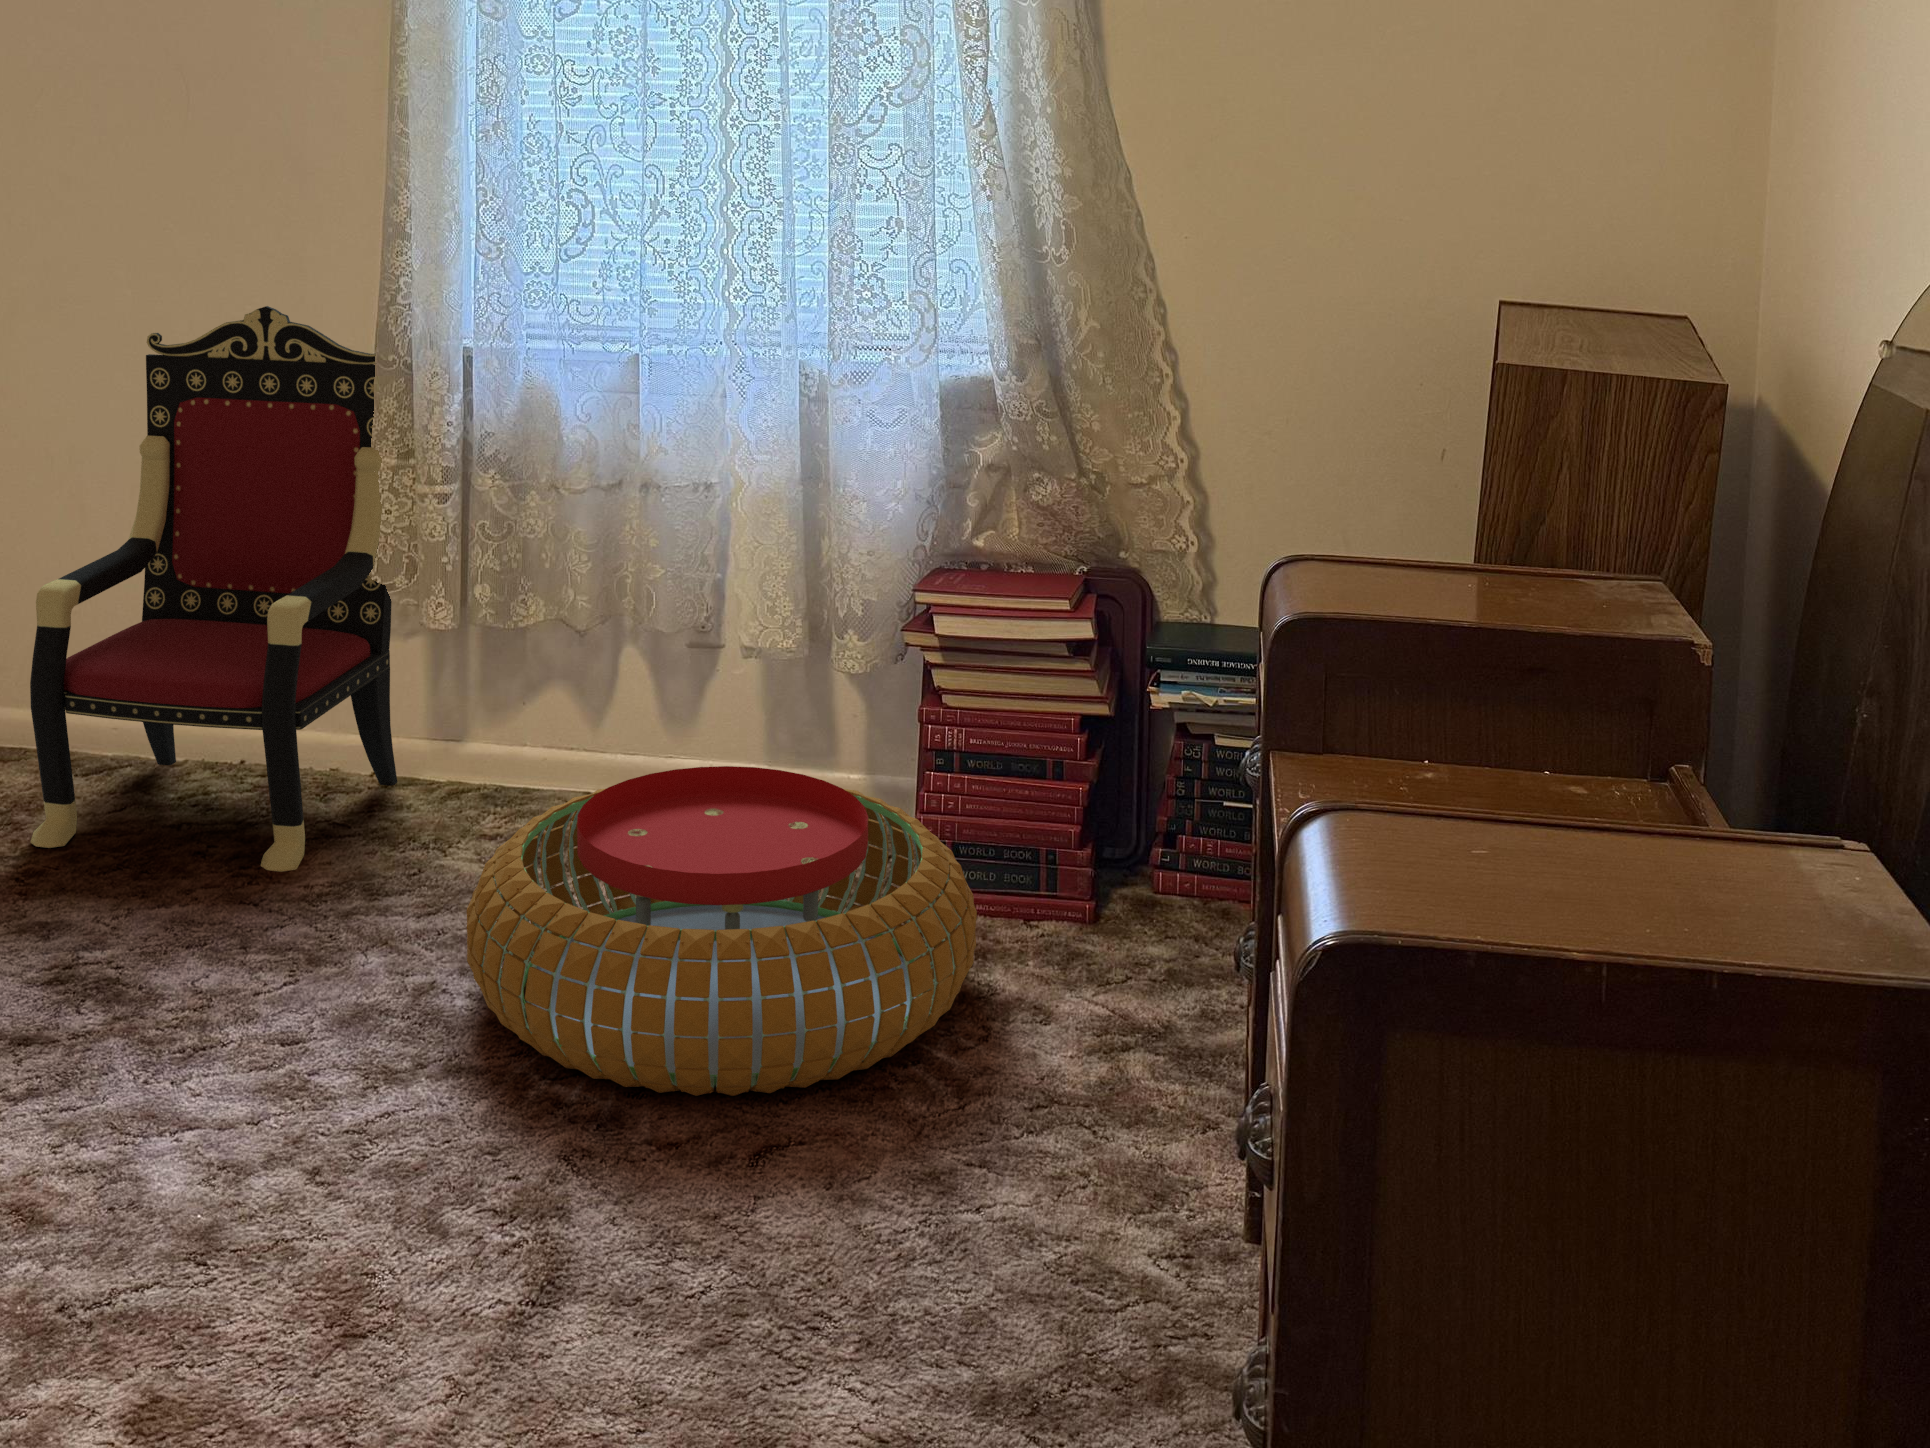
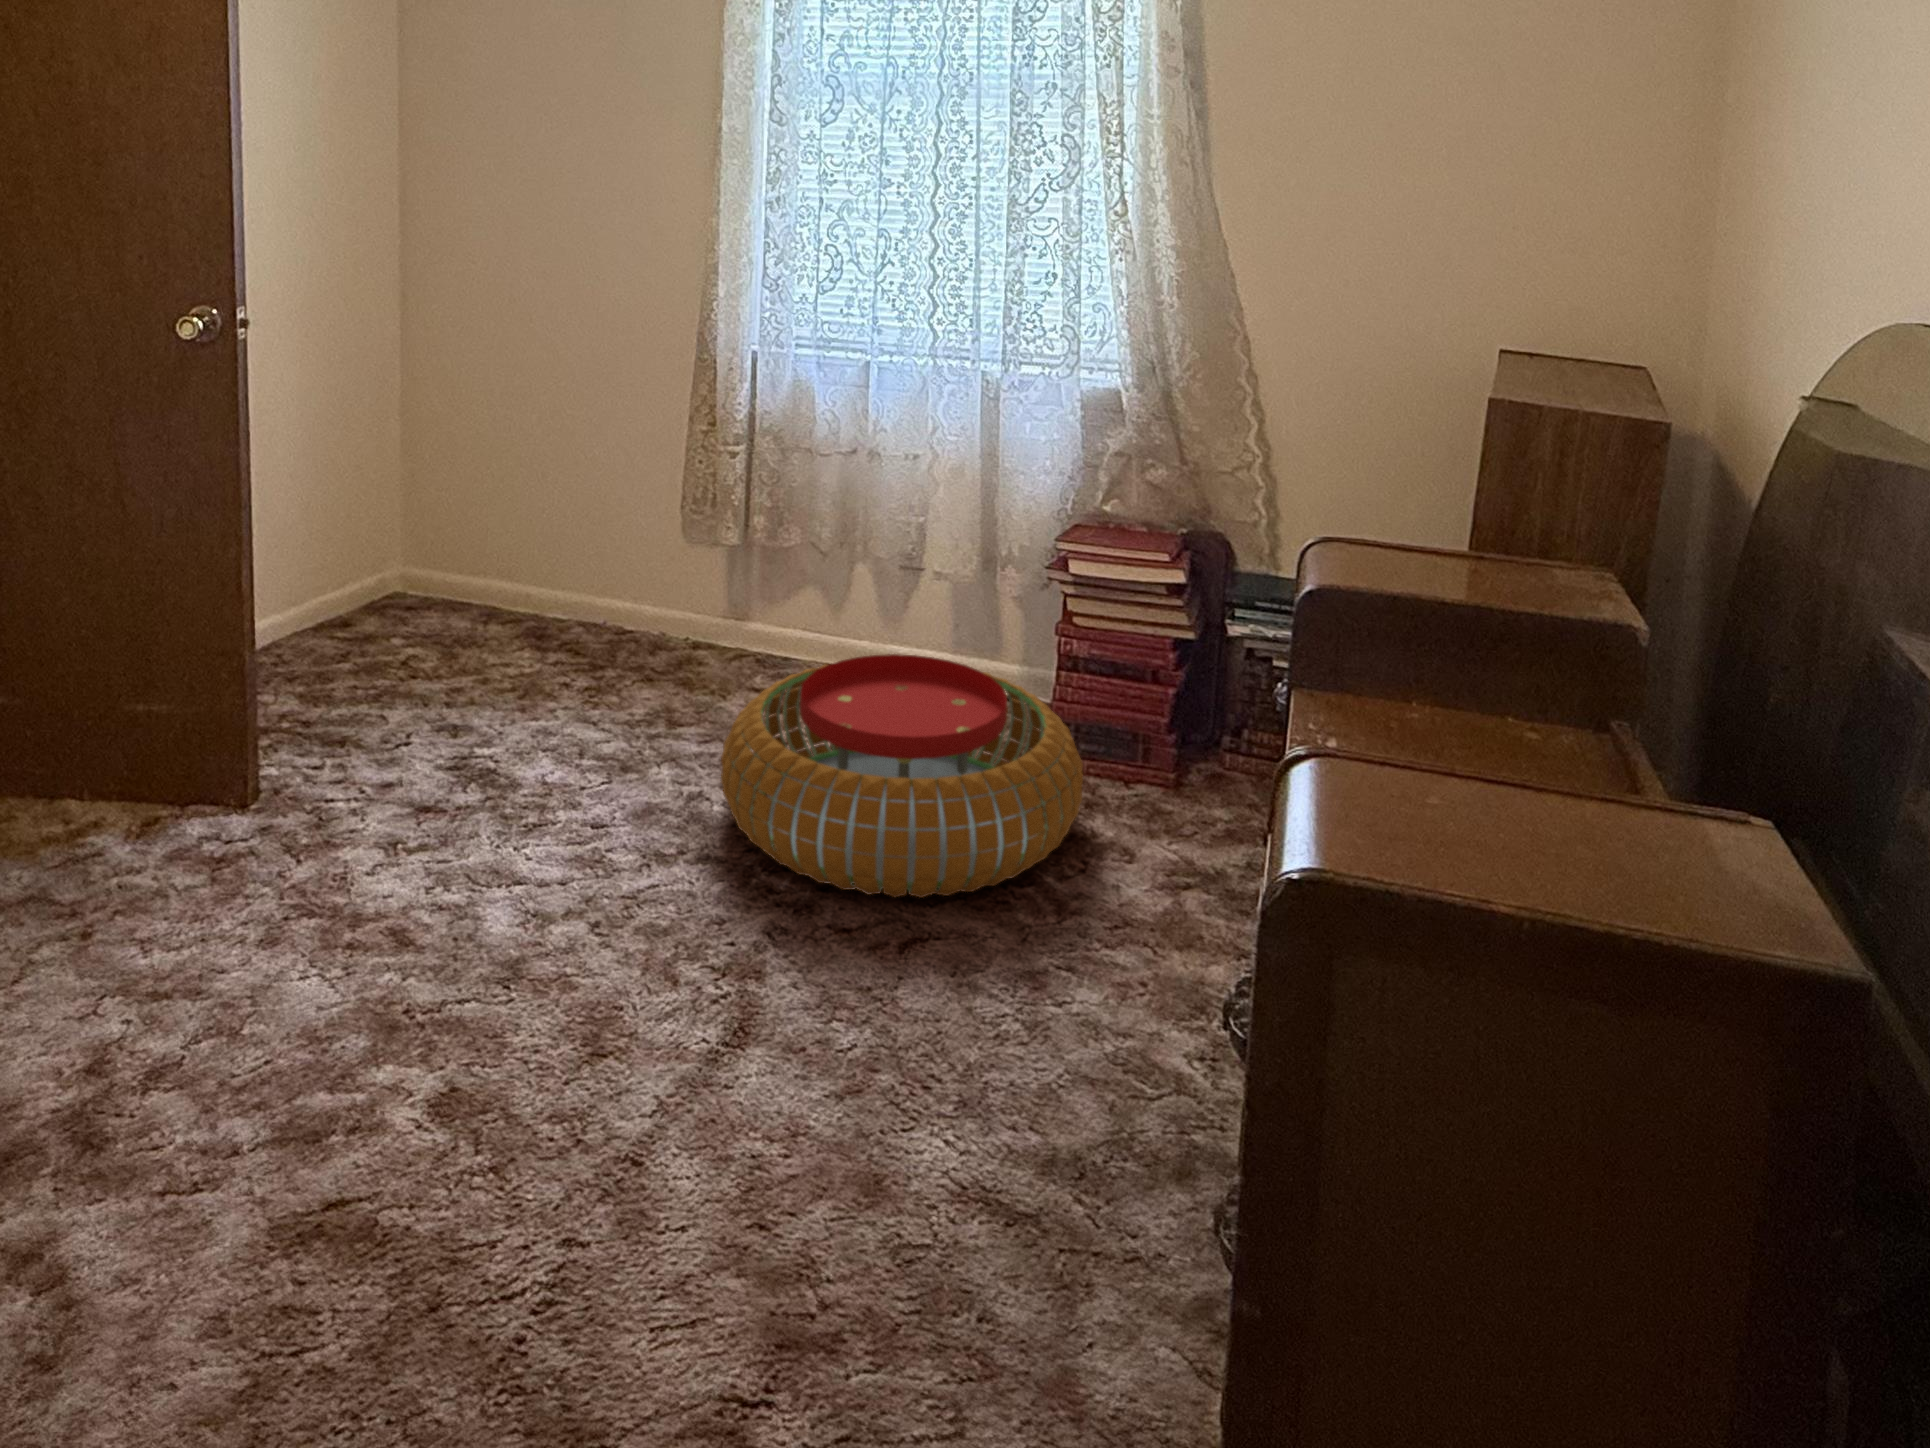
armchair: present [30,306,397,872] -> none [459,318,709,703]

